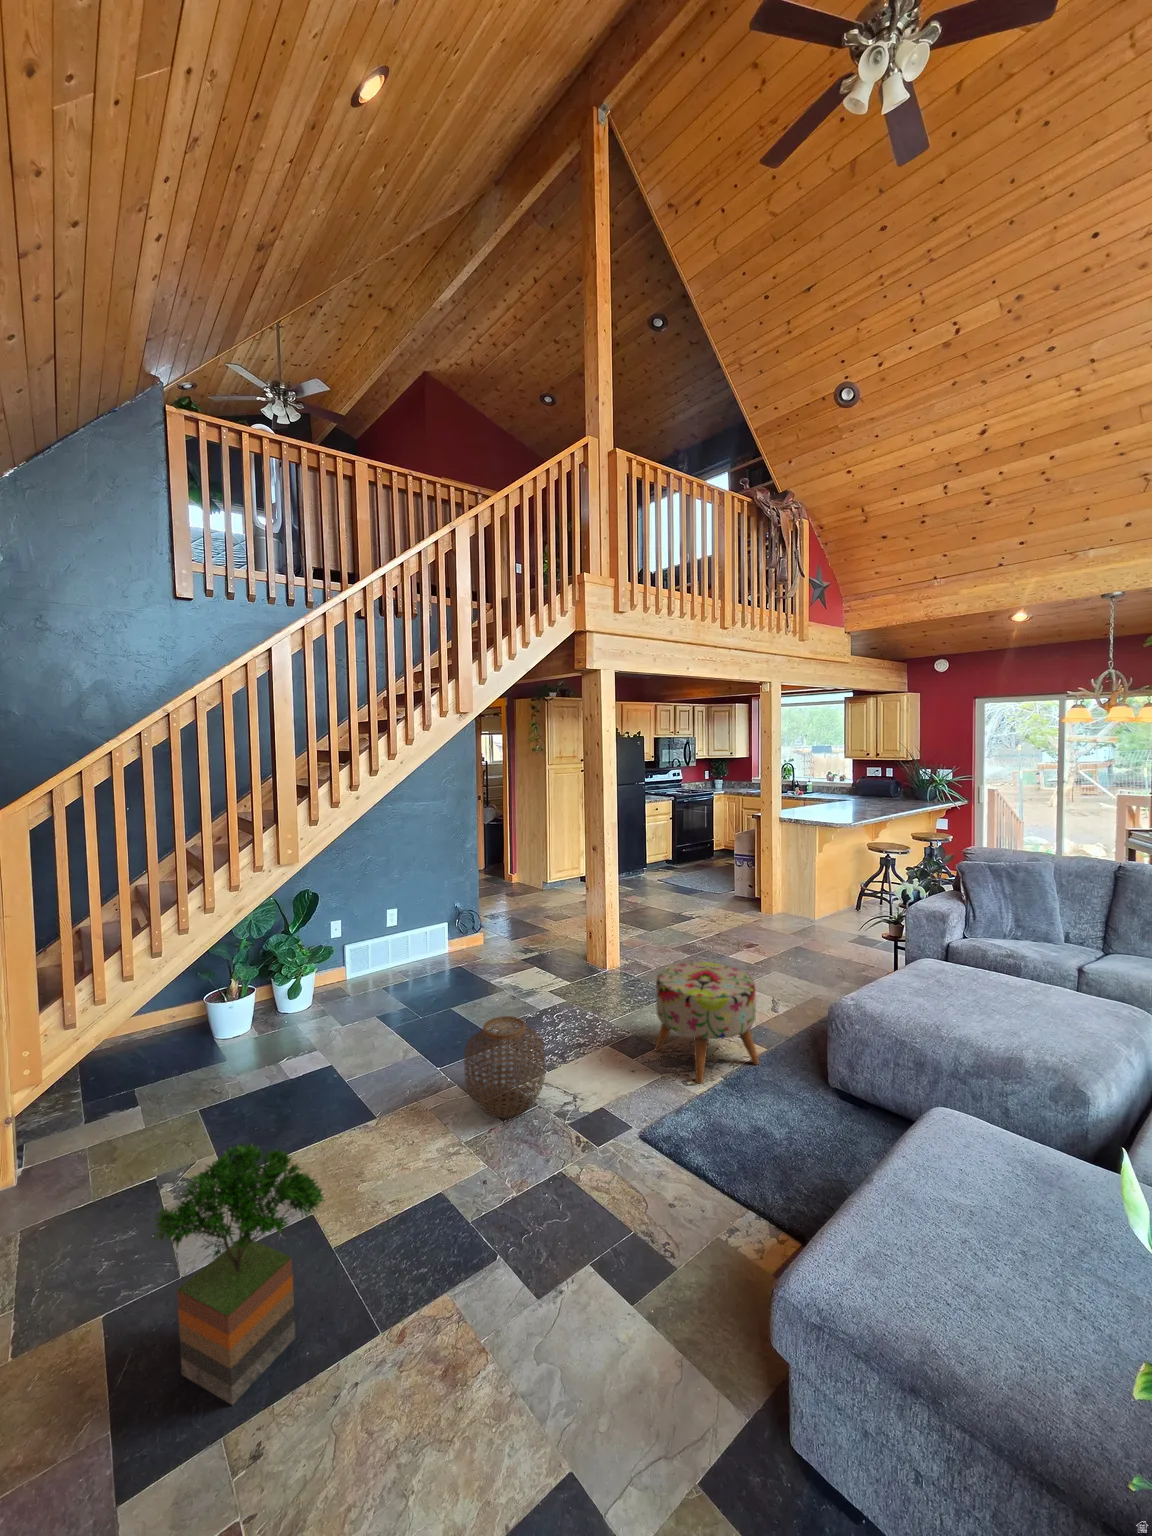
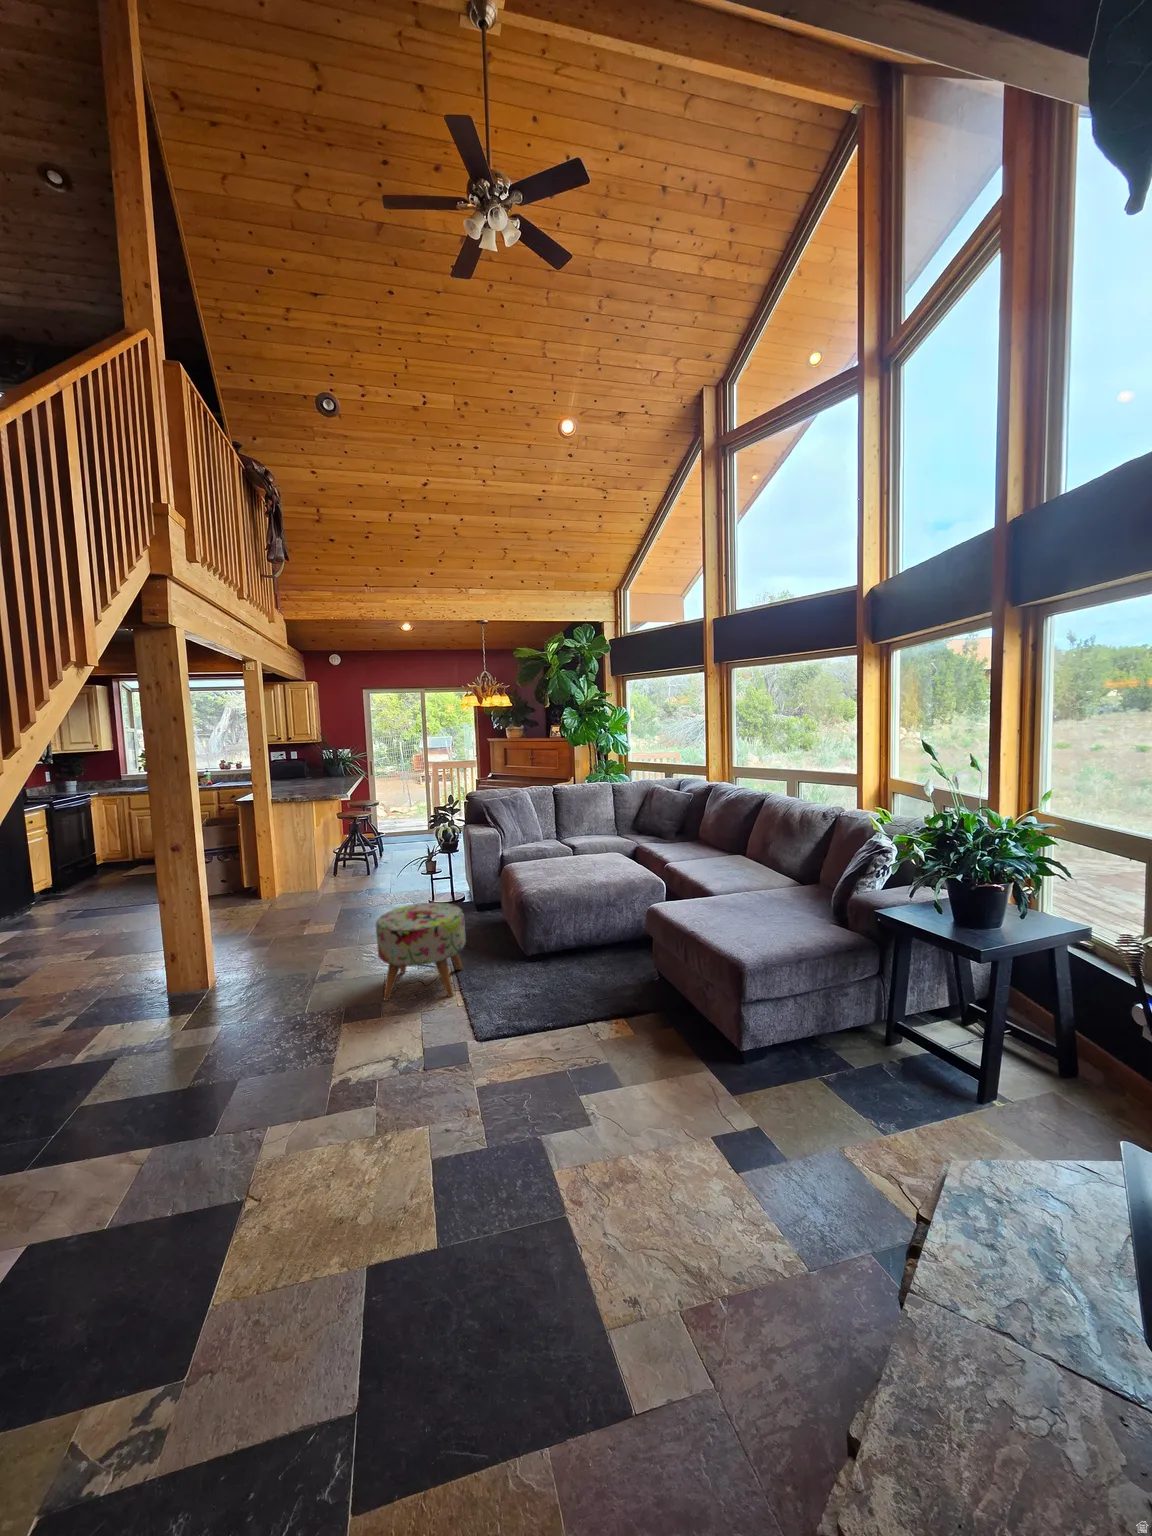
woven basket: present [464,1016,545,1118] -> none [297,1001,393,1112]
potted tree: present [153,1144,325,1405] -> none [419,1111,574,1398]

